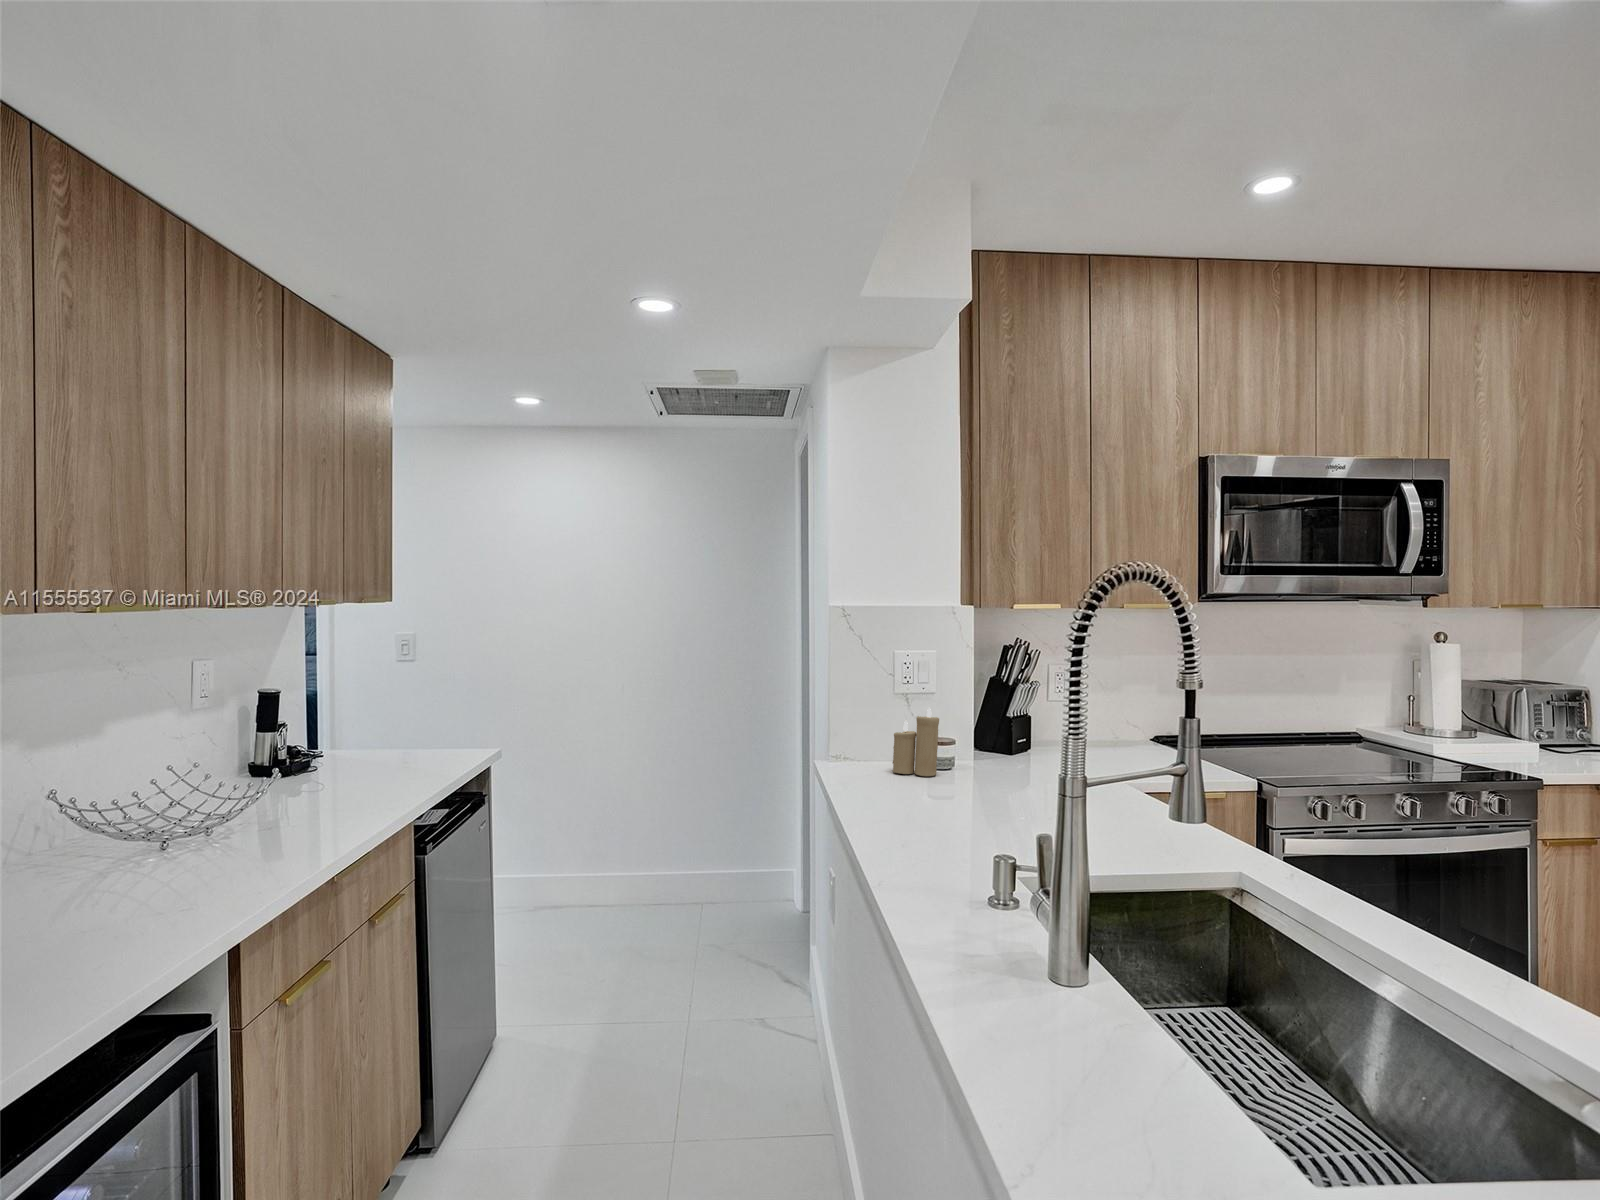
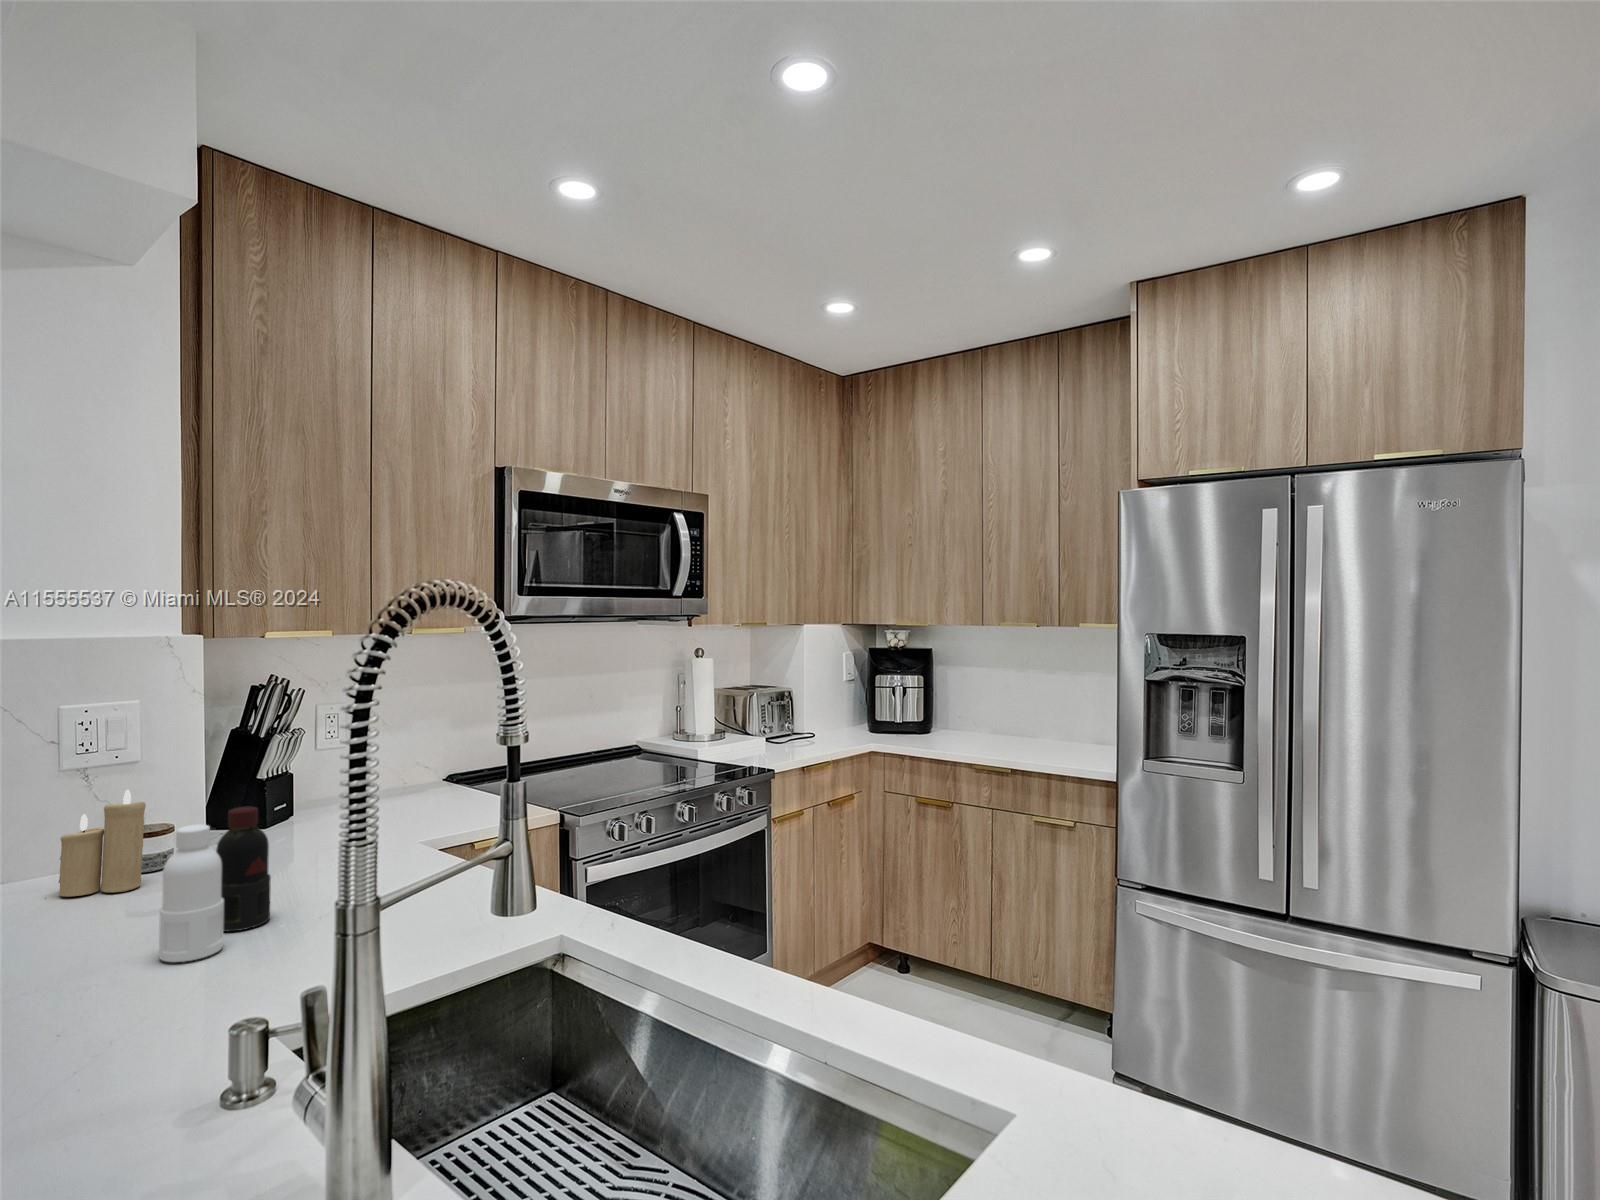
bottle: none [950,727,1016,825] -> present [159,807,271,962]

